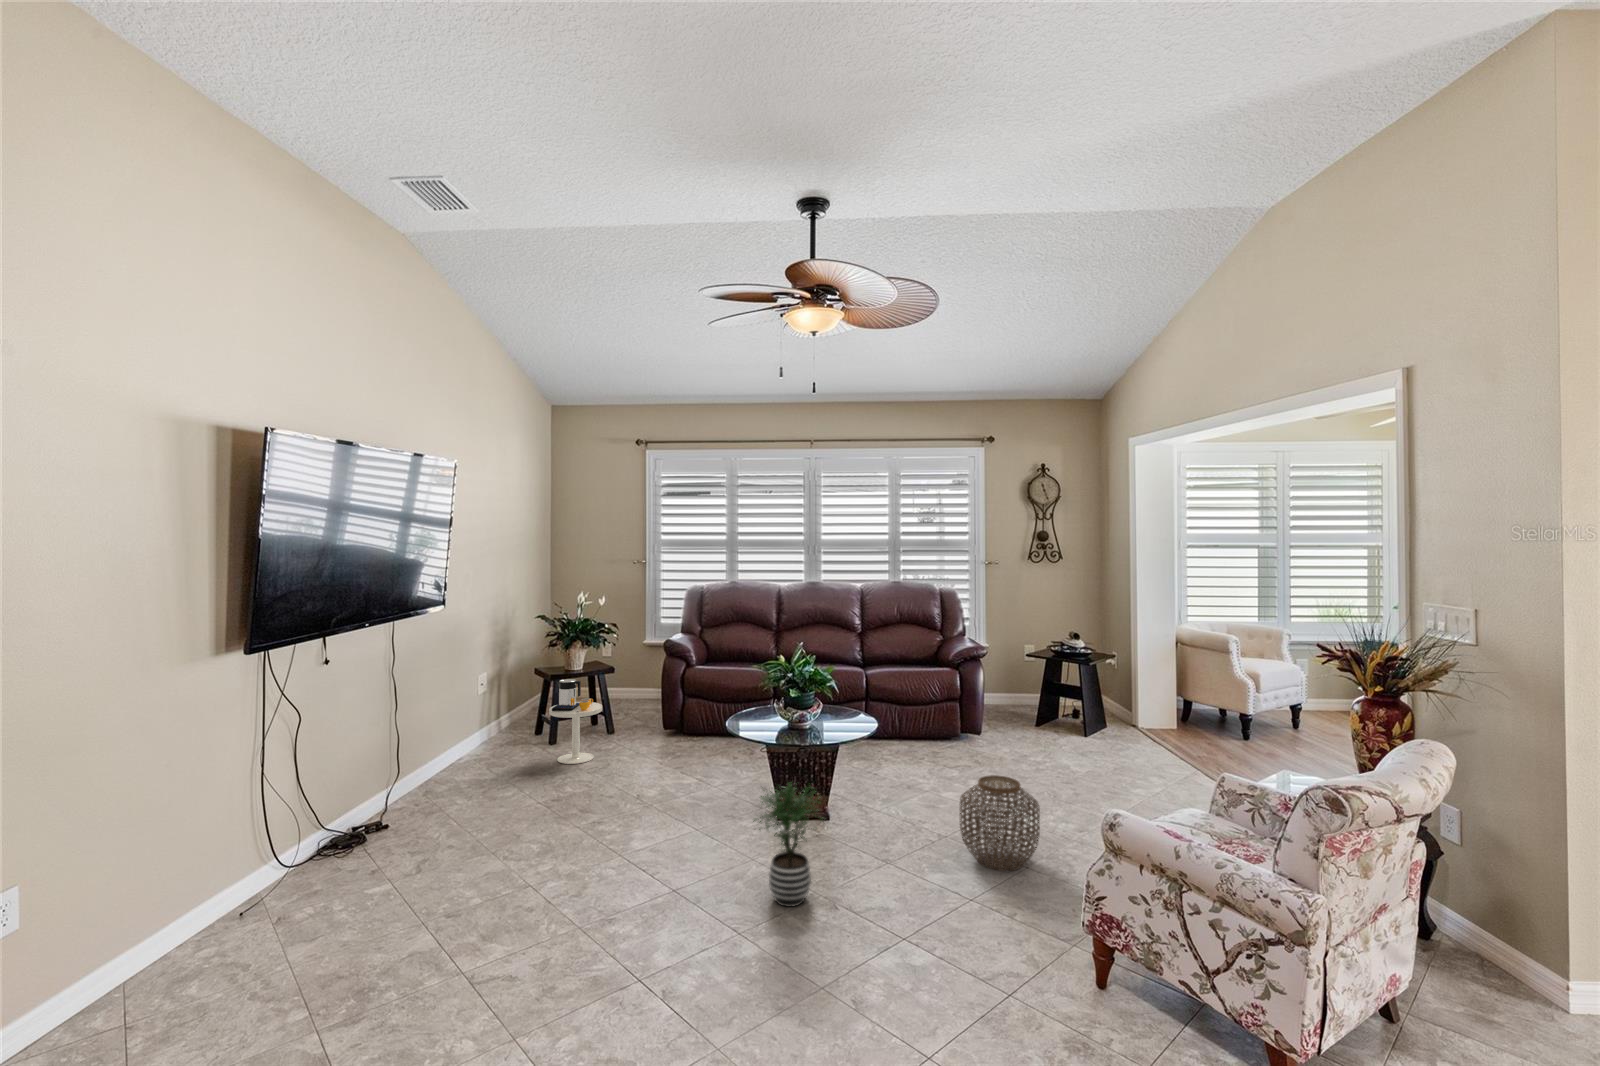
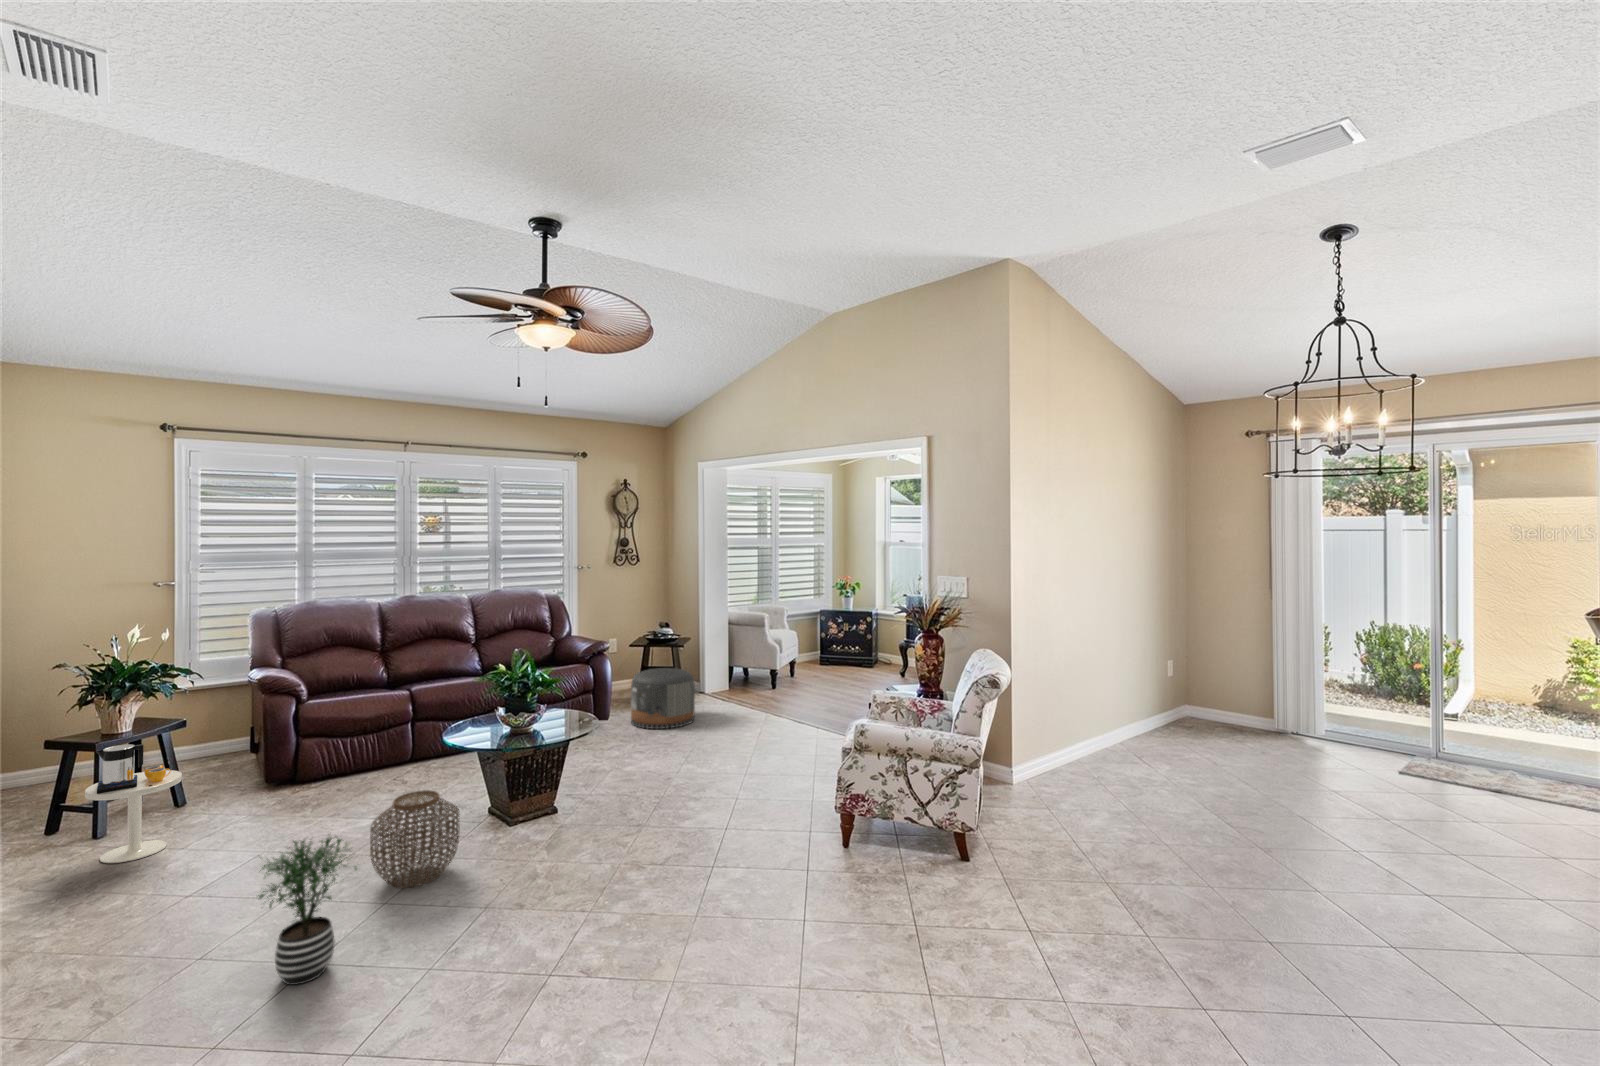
pouf: none [1003,687,1084,763] -> present [631,668,695,729]
woven basket: present [960,775,1040,871] -> present [370,790,460,888]
potted plant: present [753,782,819,907] -> present [258,837,357,985]

